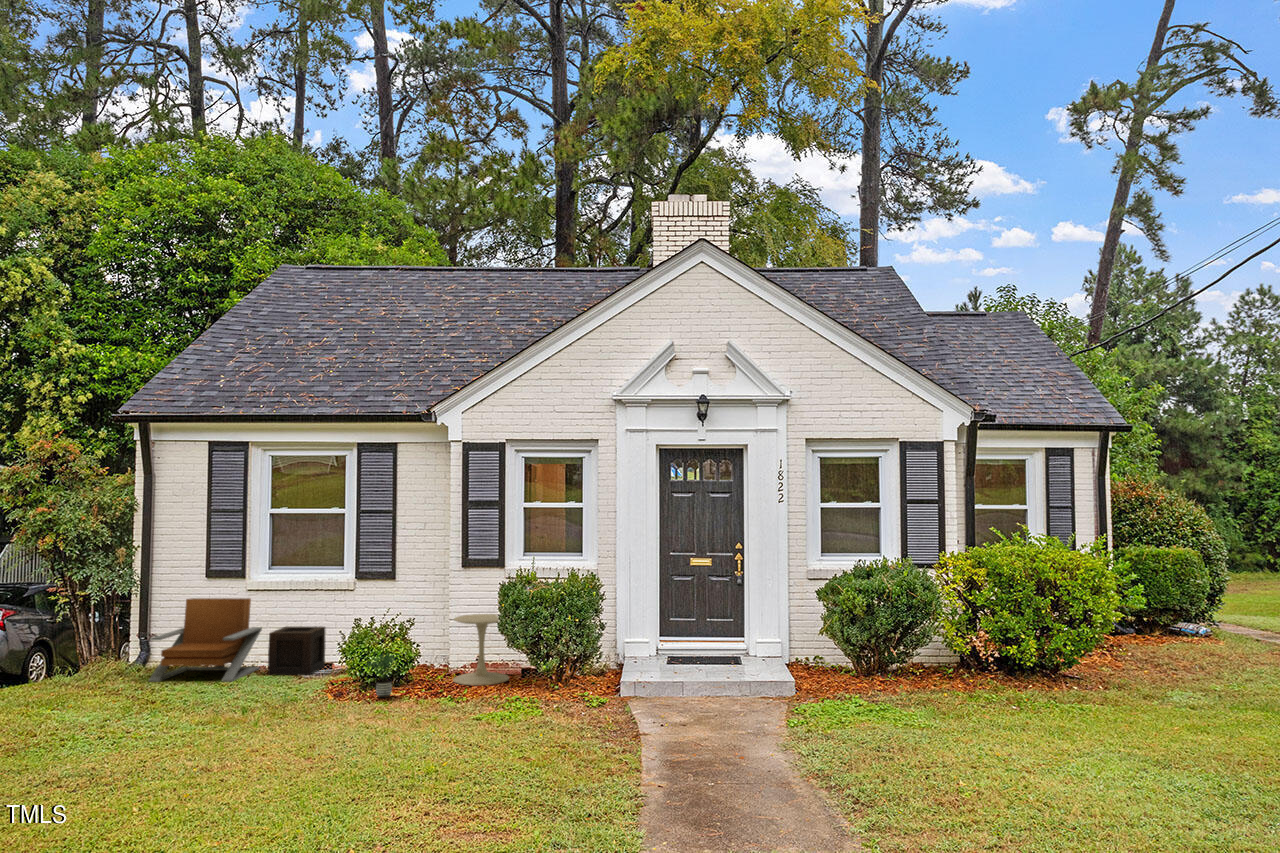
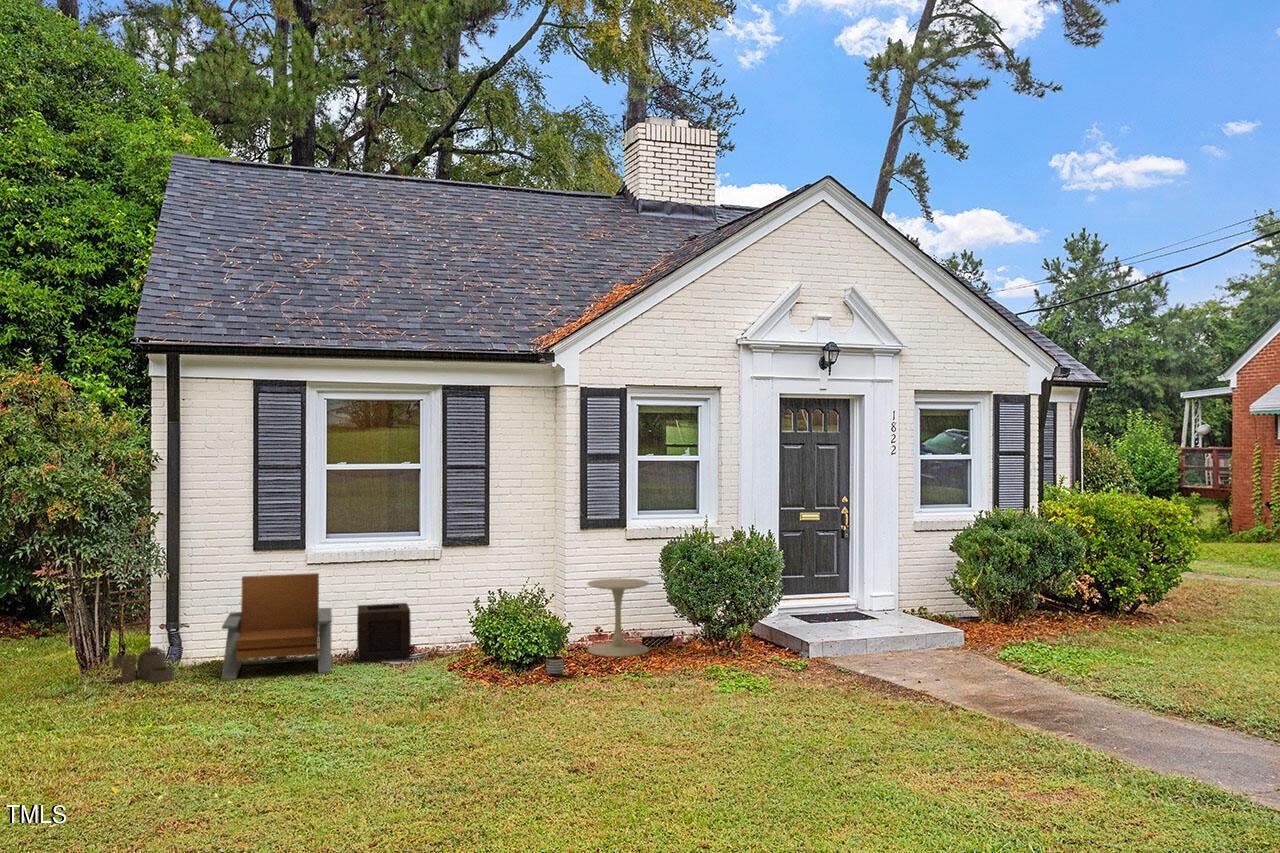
woven basket: none [83,650,136,680] -> present [112,647,174,683]

